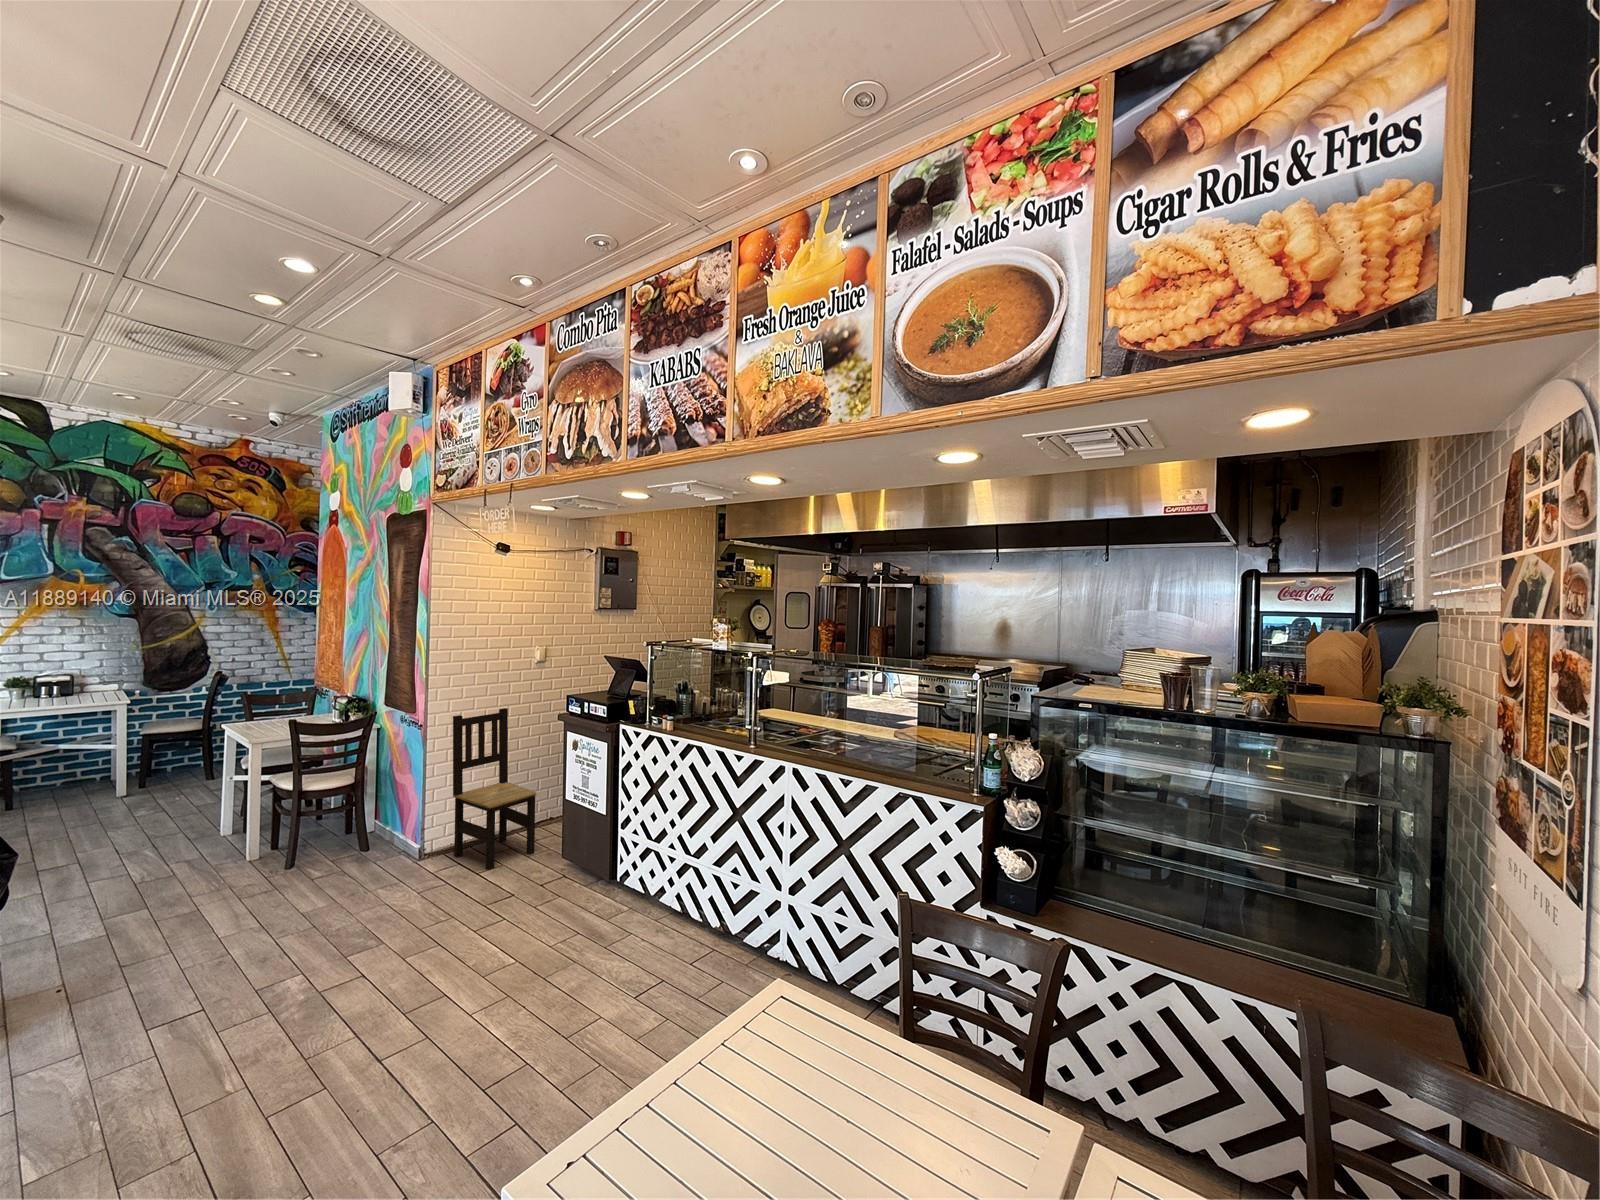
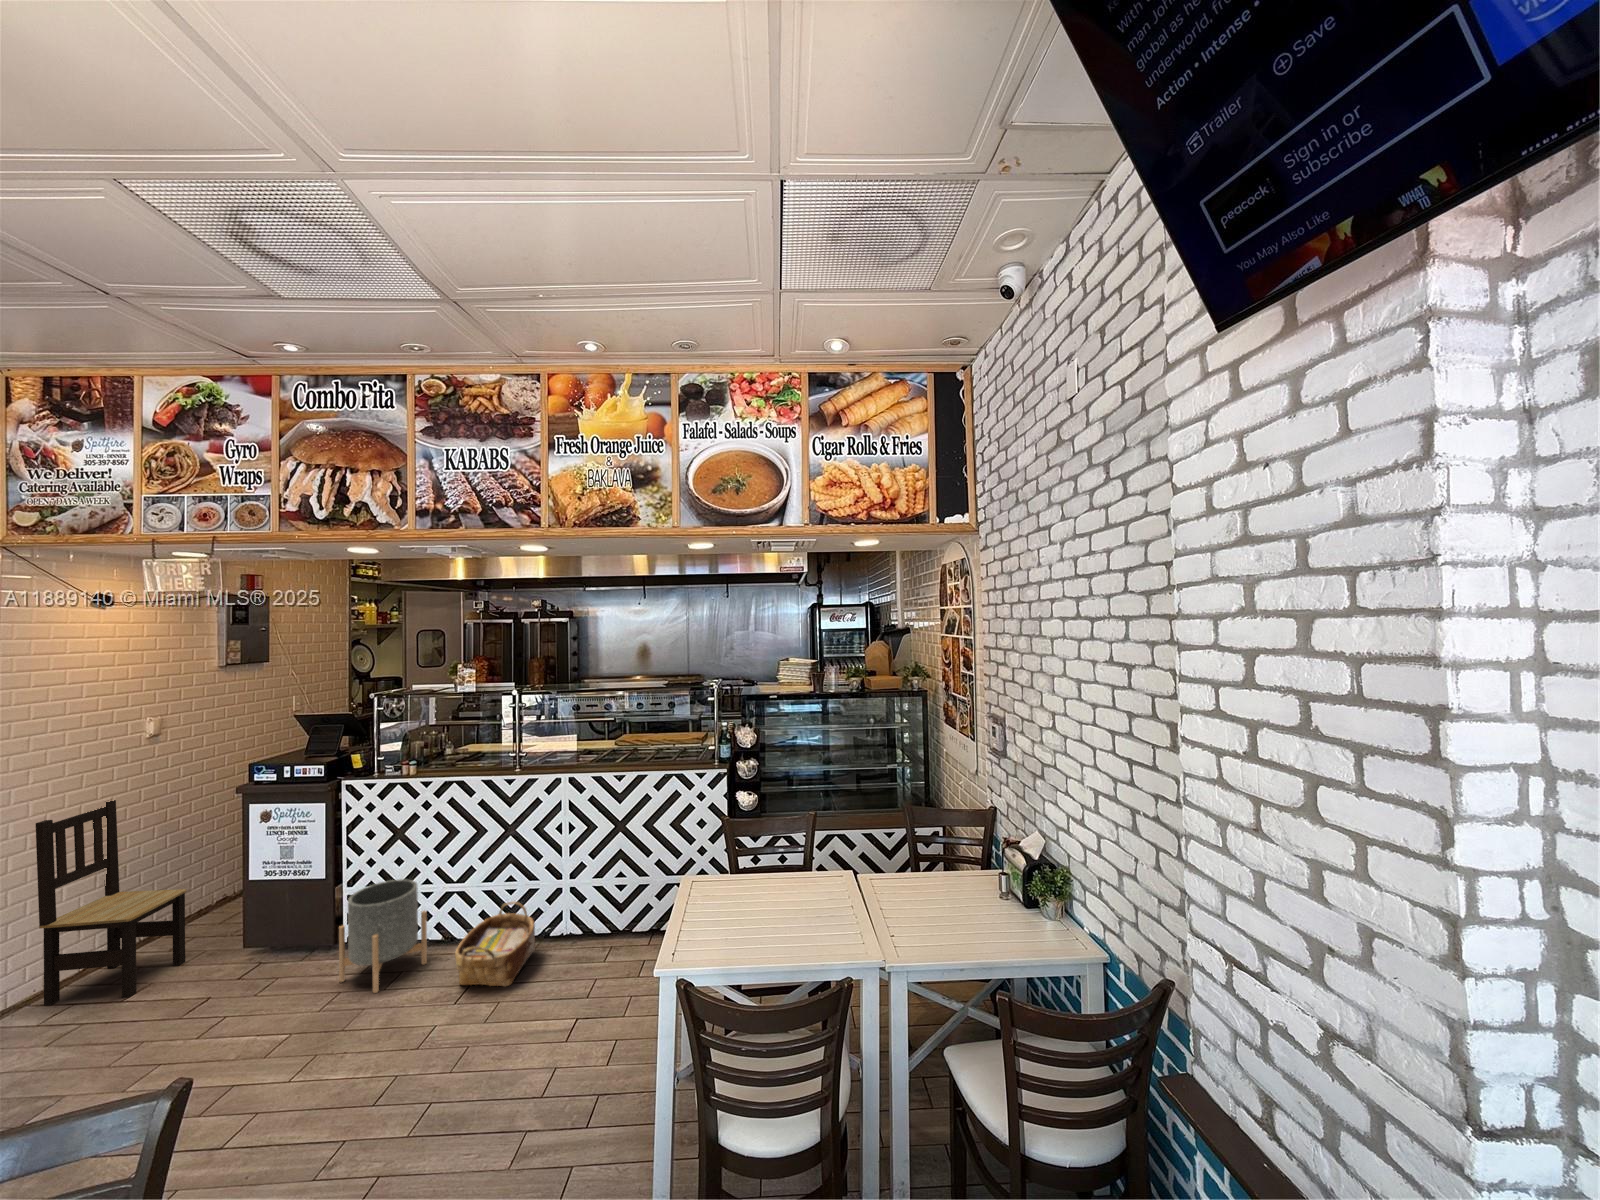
planter: none [592,833,661,945] -> present [339,879,427,993]
woven basket: none [657,896,748,998] -> present [455,902,536,986]

